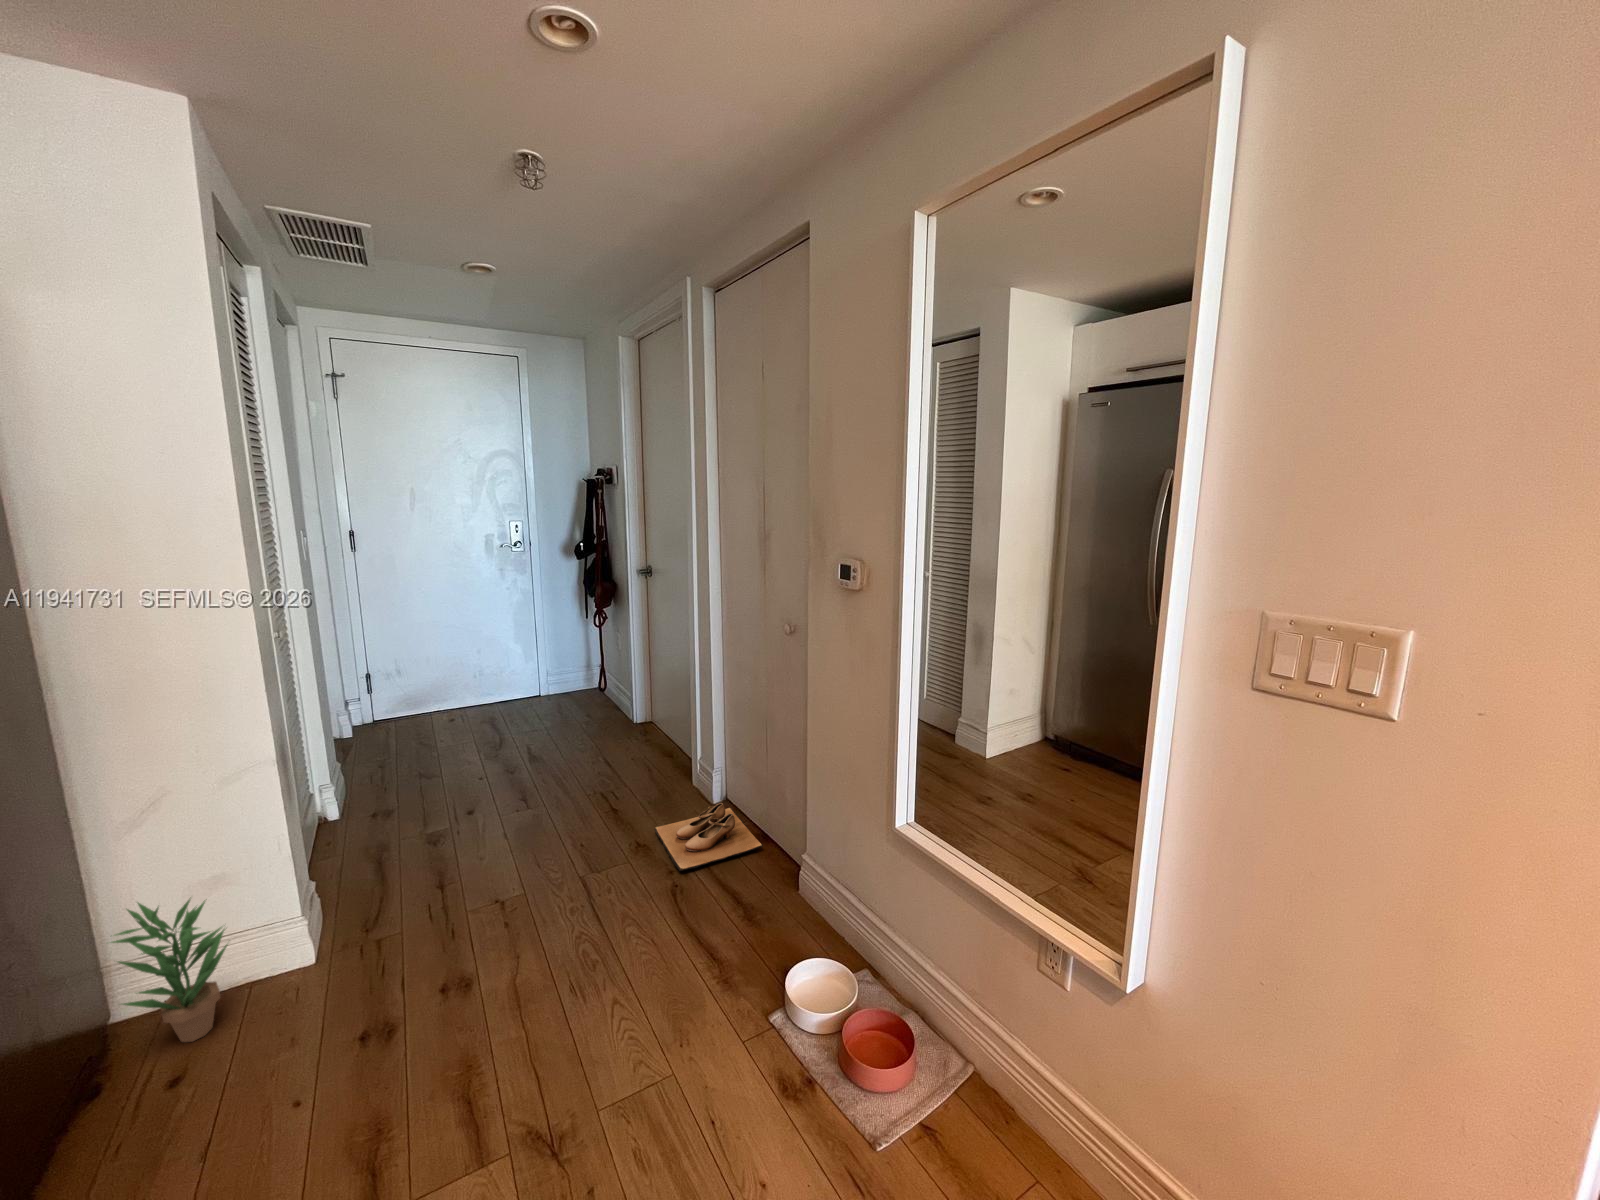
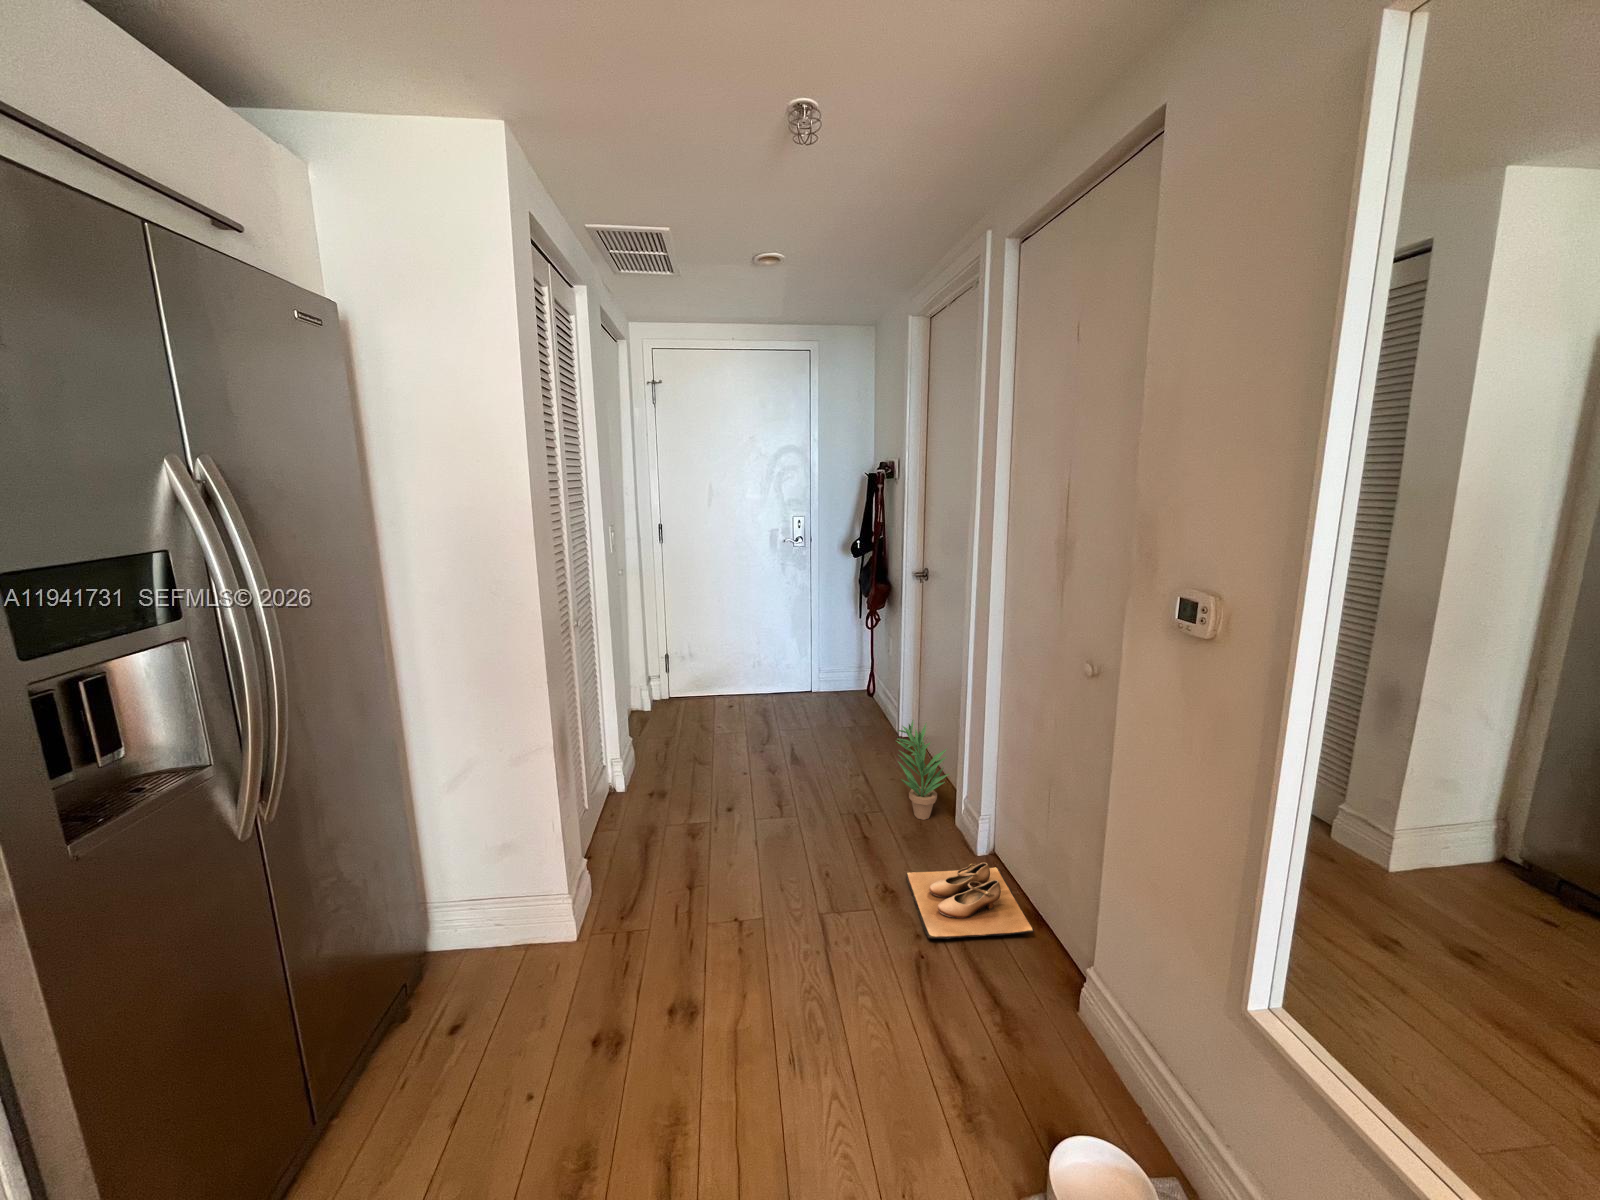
potted plant: present [112,899,228,1042] -> present [897,720,949,820]

